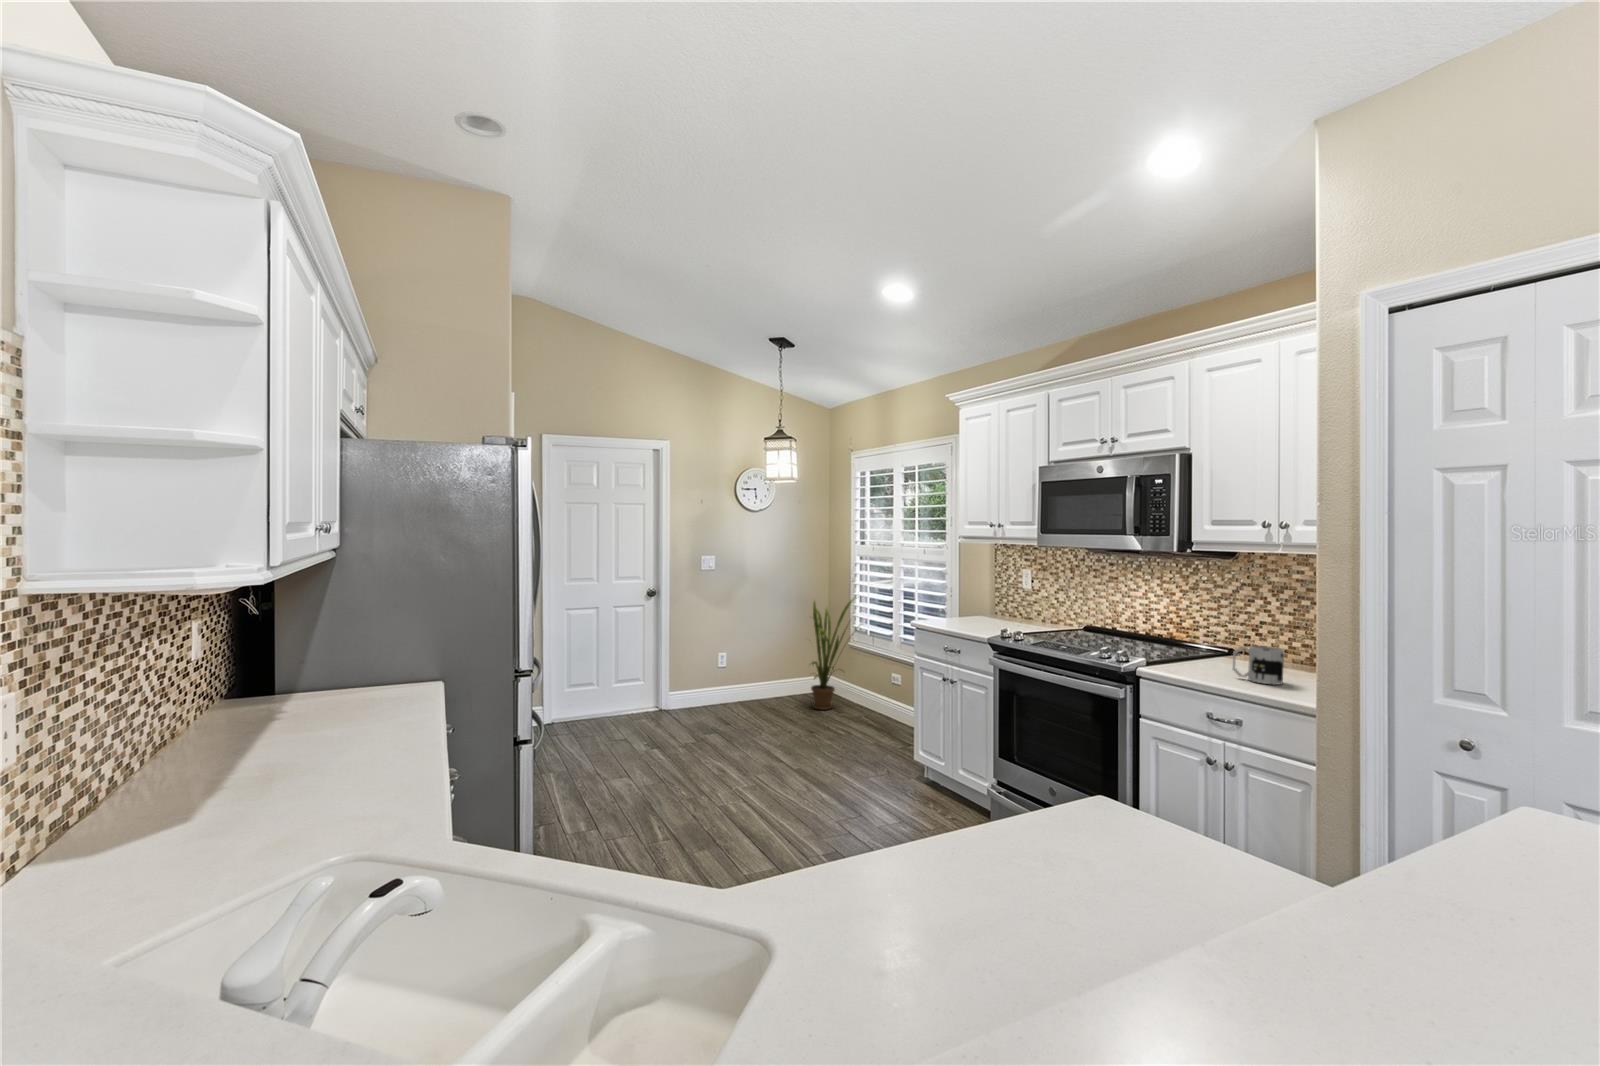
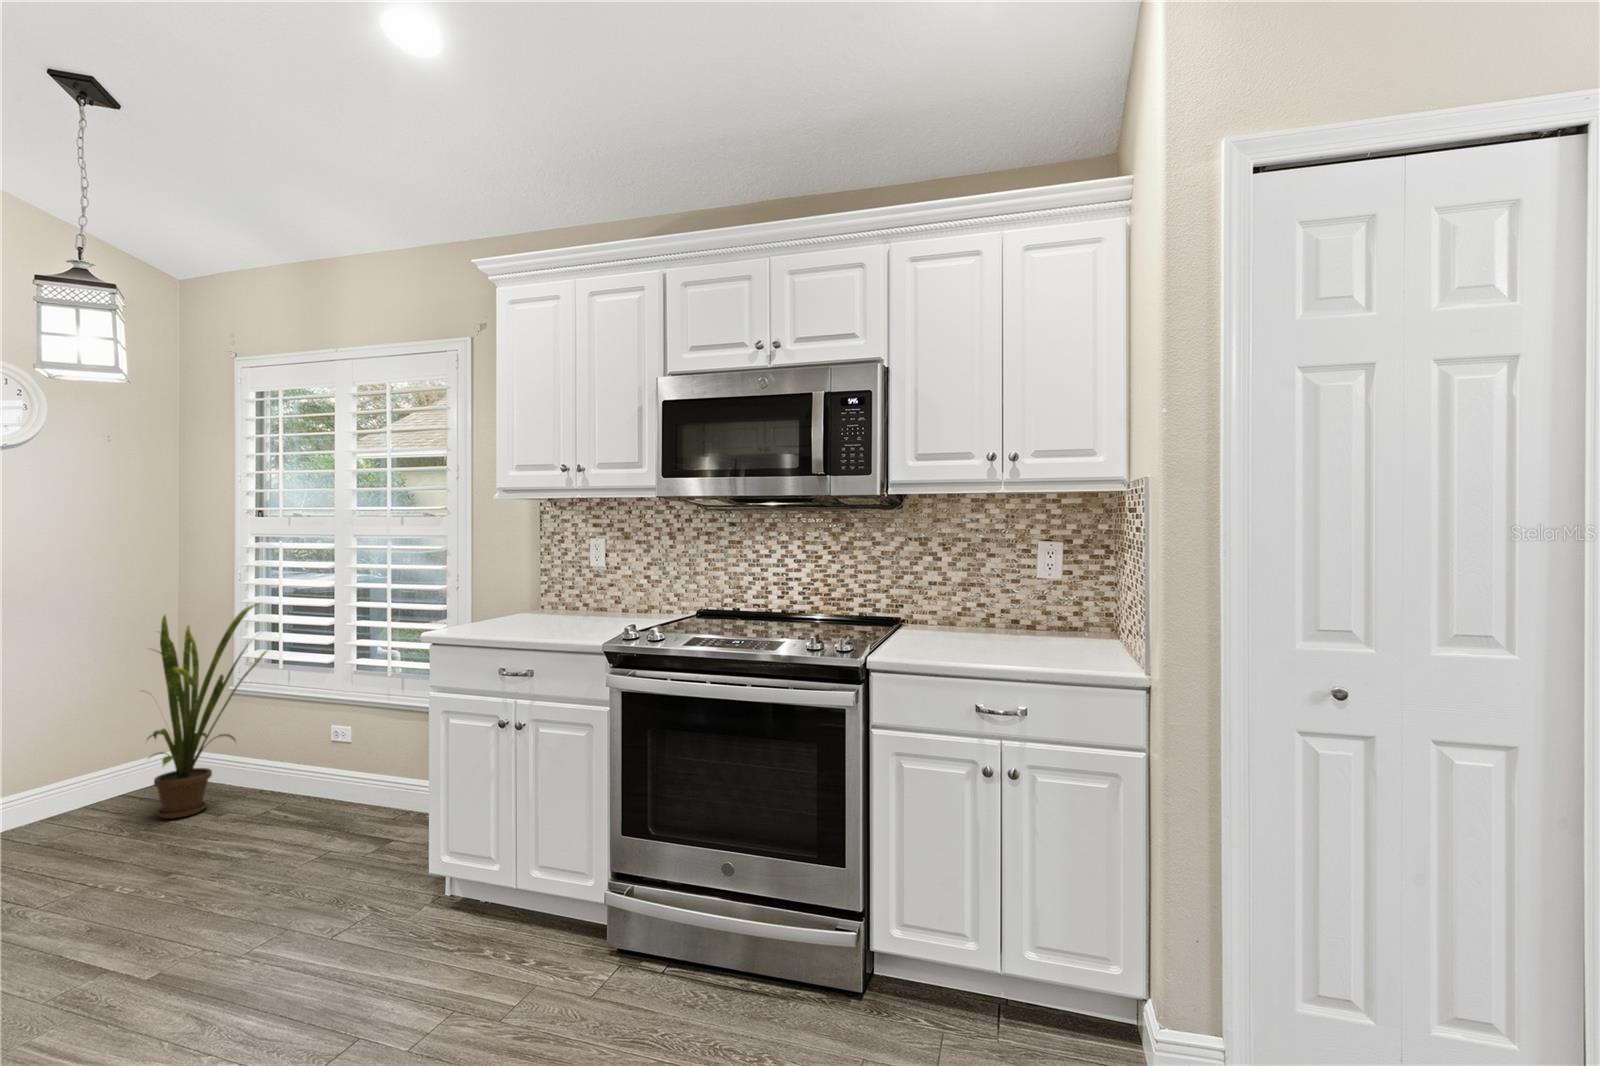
mug: present [1233,646,1284,685] -> none [974,607,1029,654]

